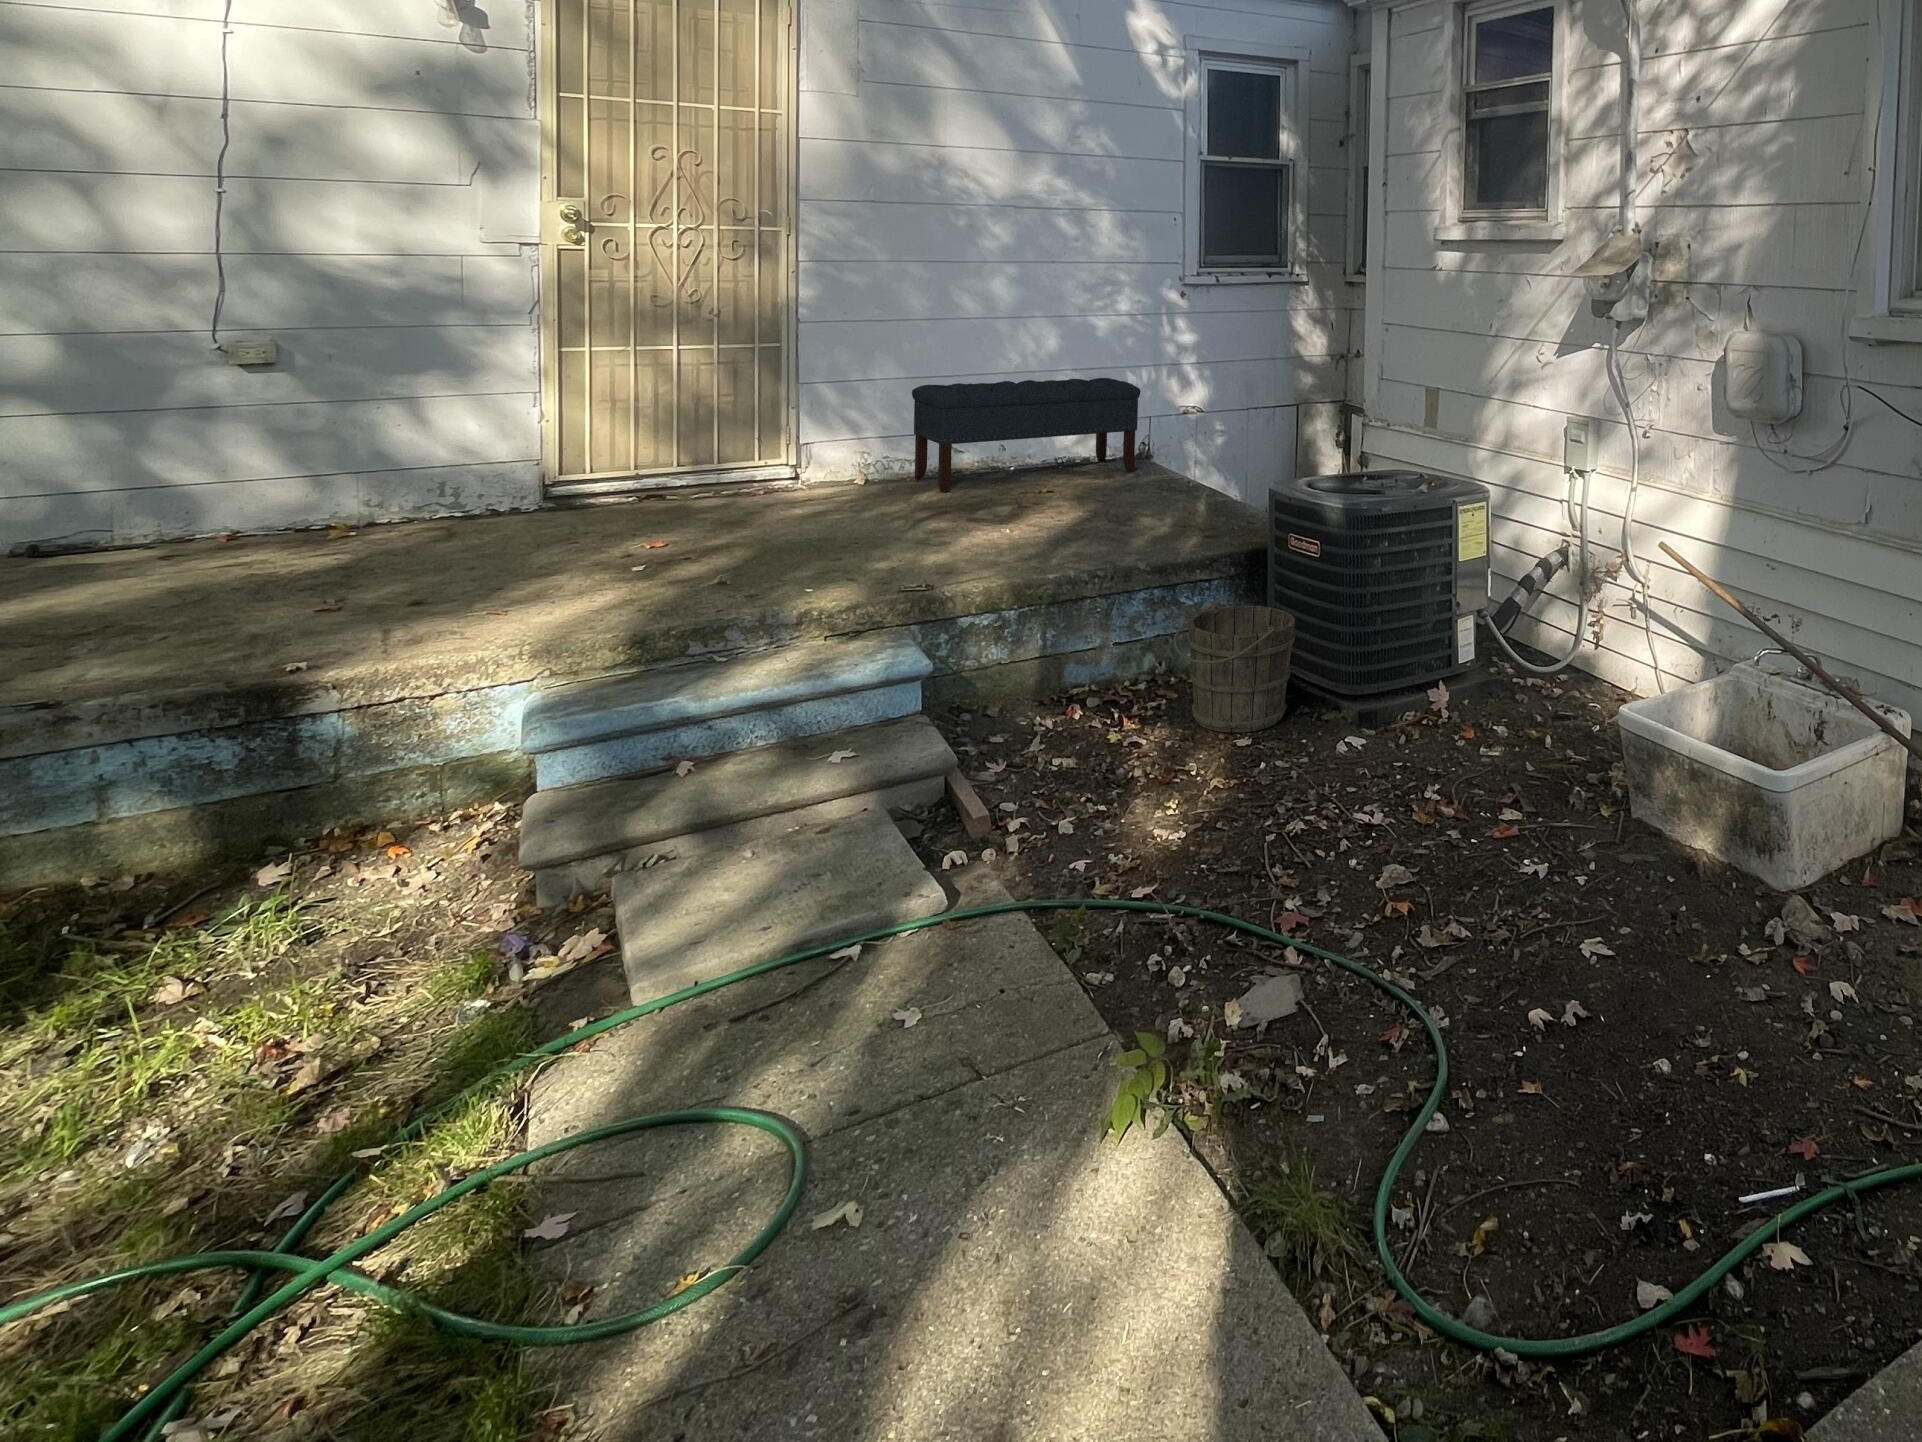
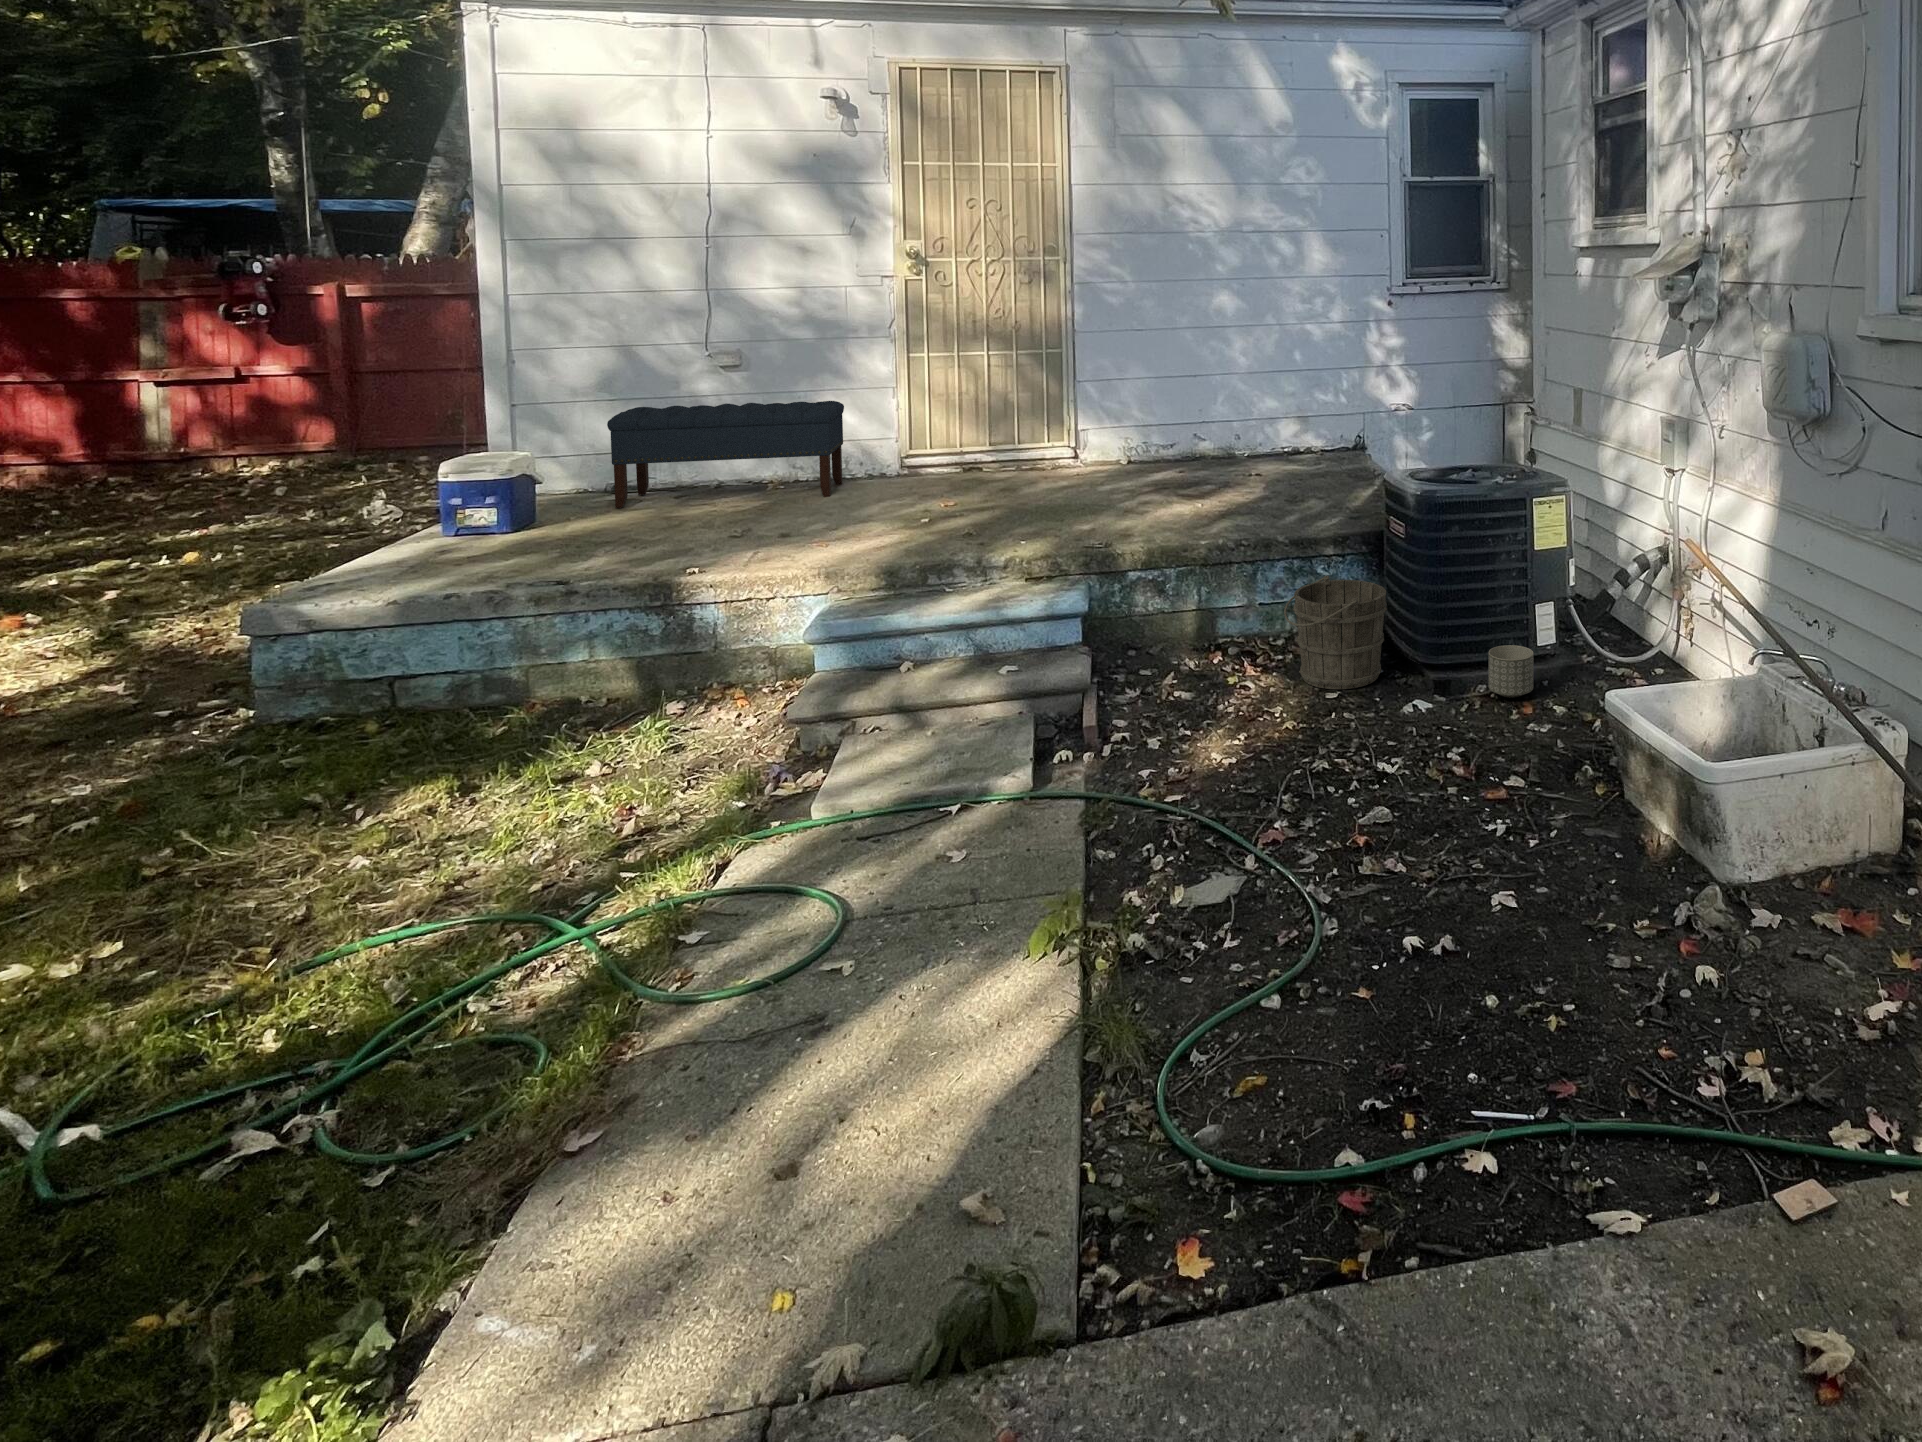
bench: present [912,378,1141,491] -> present [607,401,844,508]
planter: none [1414,664,1463,721] -> present [1489,645,1534,698]

